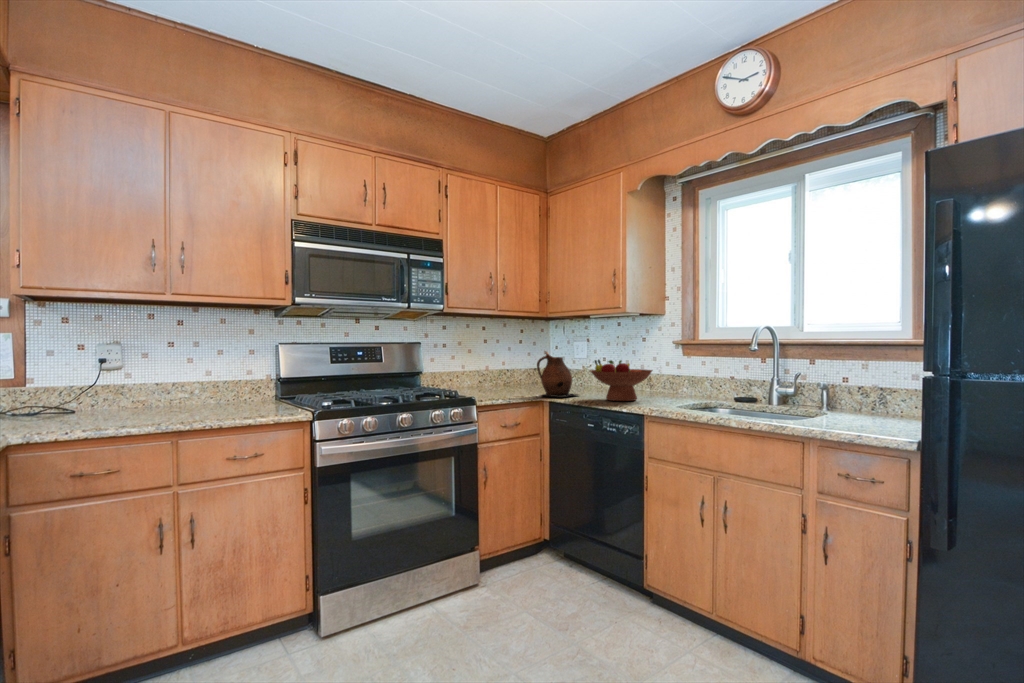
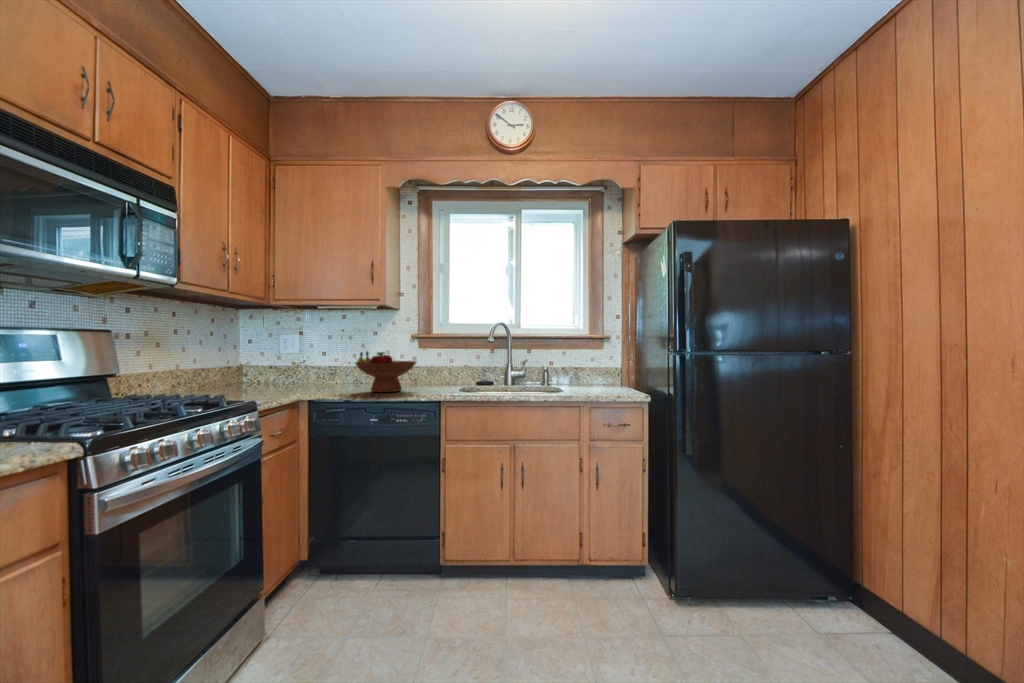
ceramic pitcher: present [537,352,578,397] -> none [280,344,327,395]

